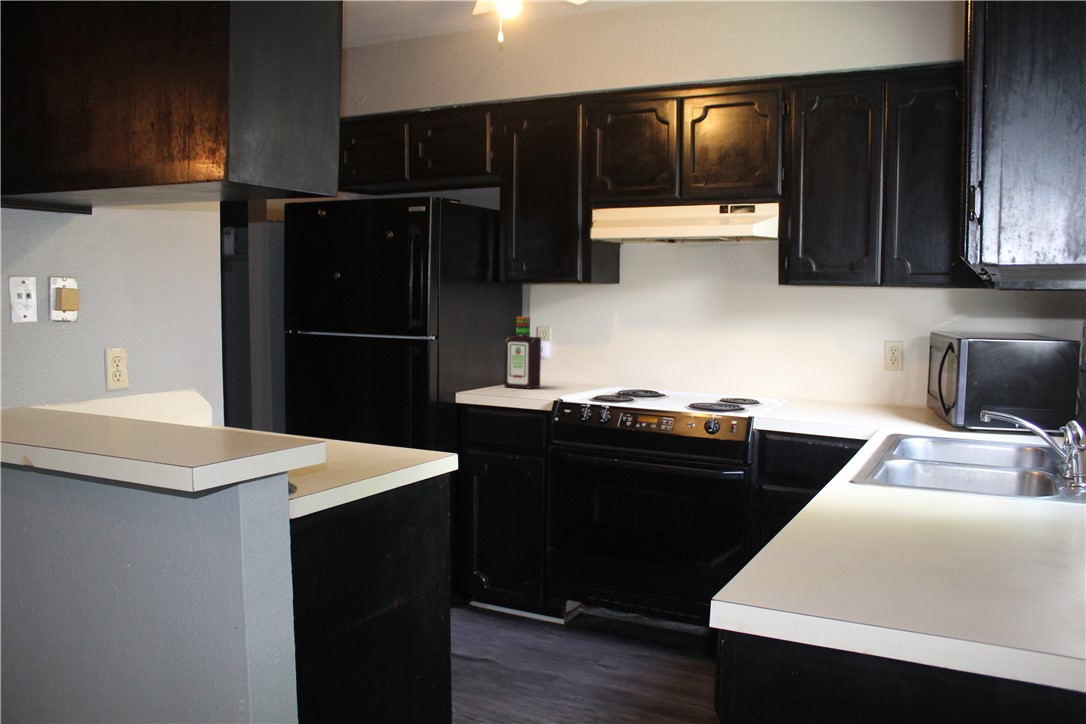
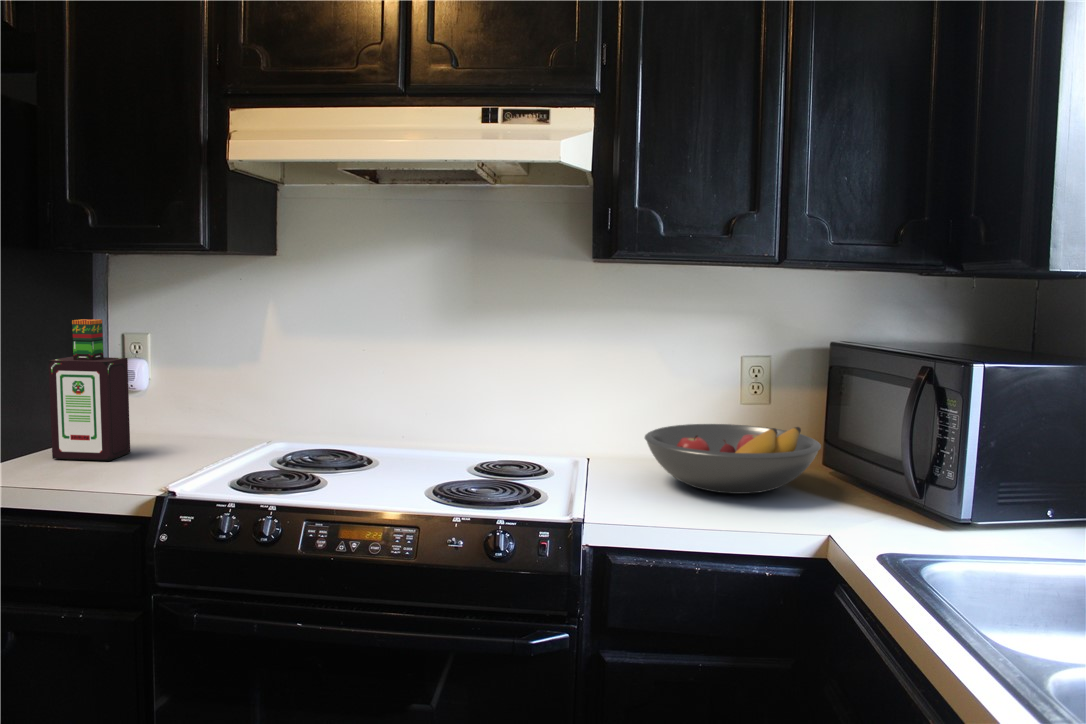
fruit bowl: none [808,380,913,415] -> present [645,424,821,494]

